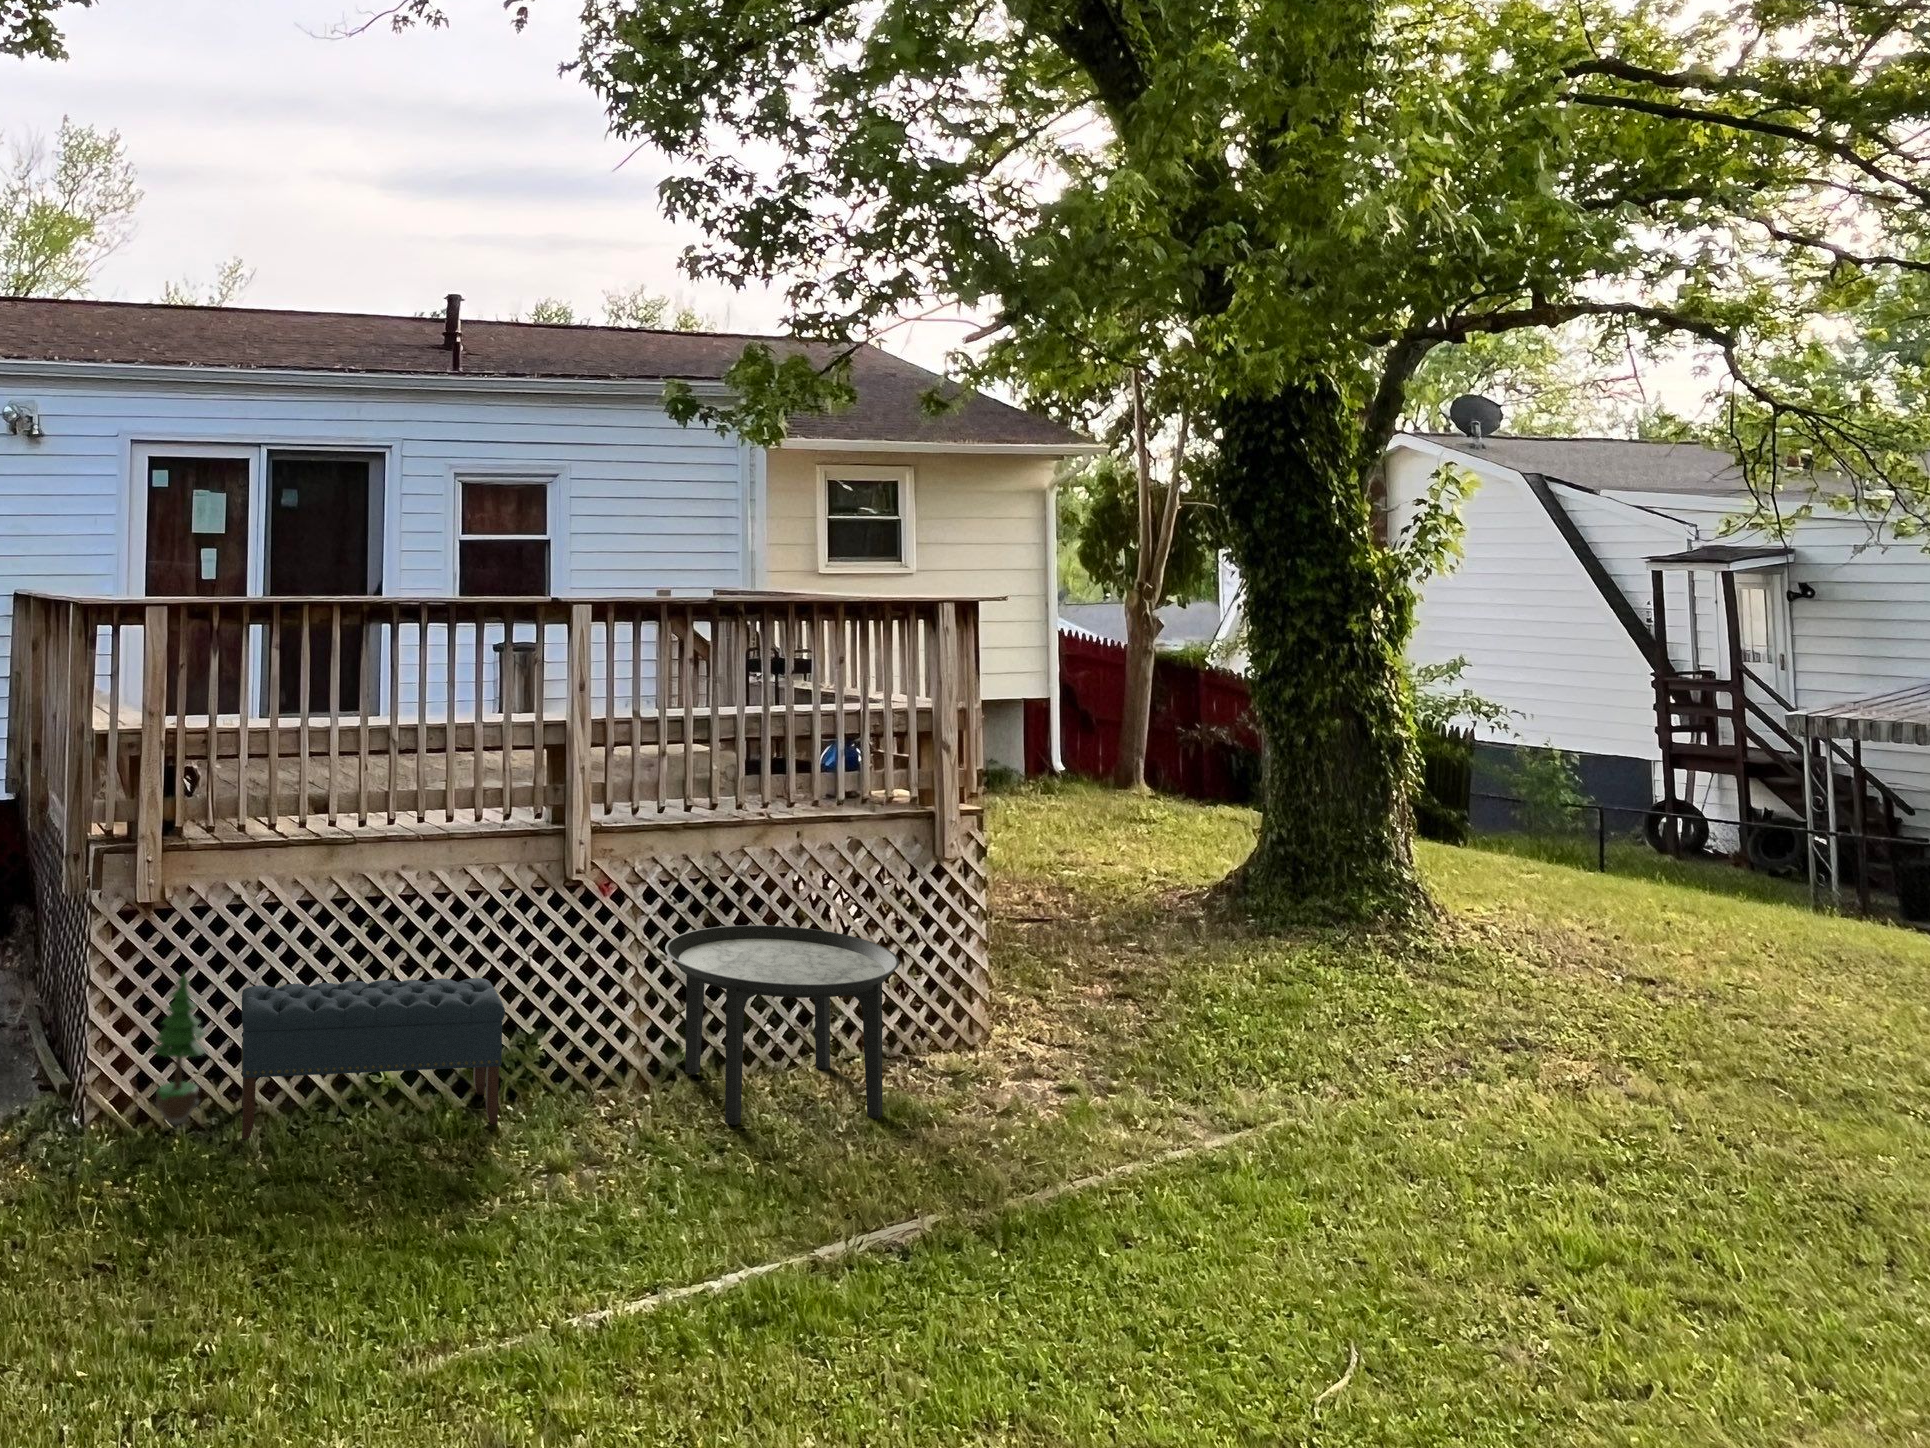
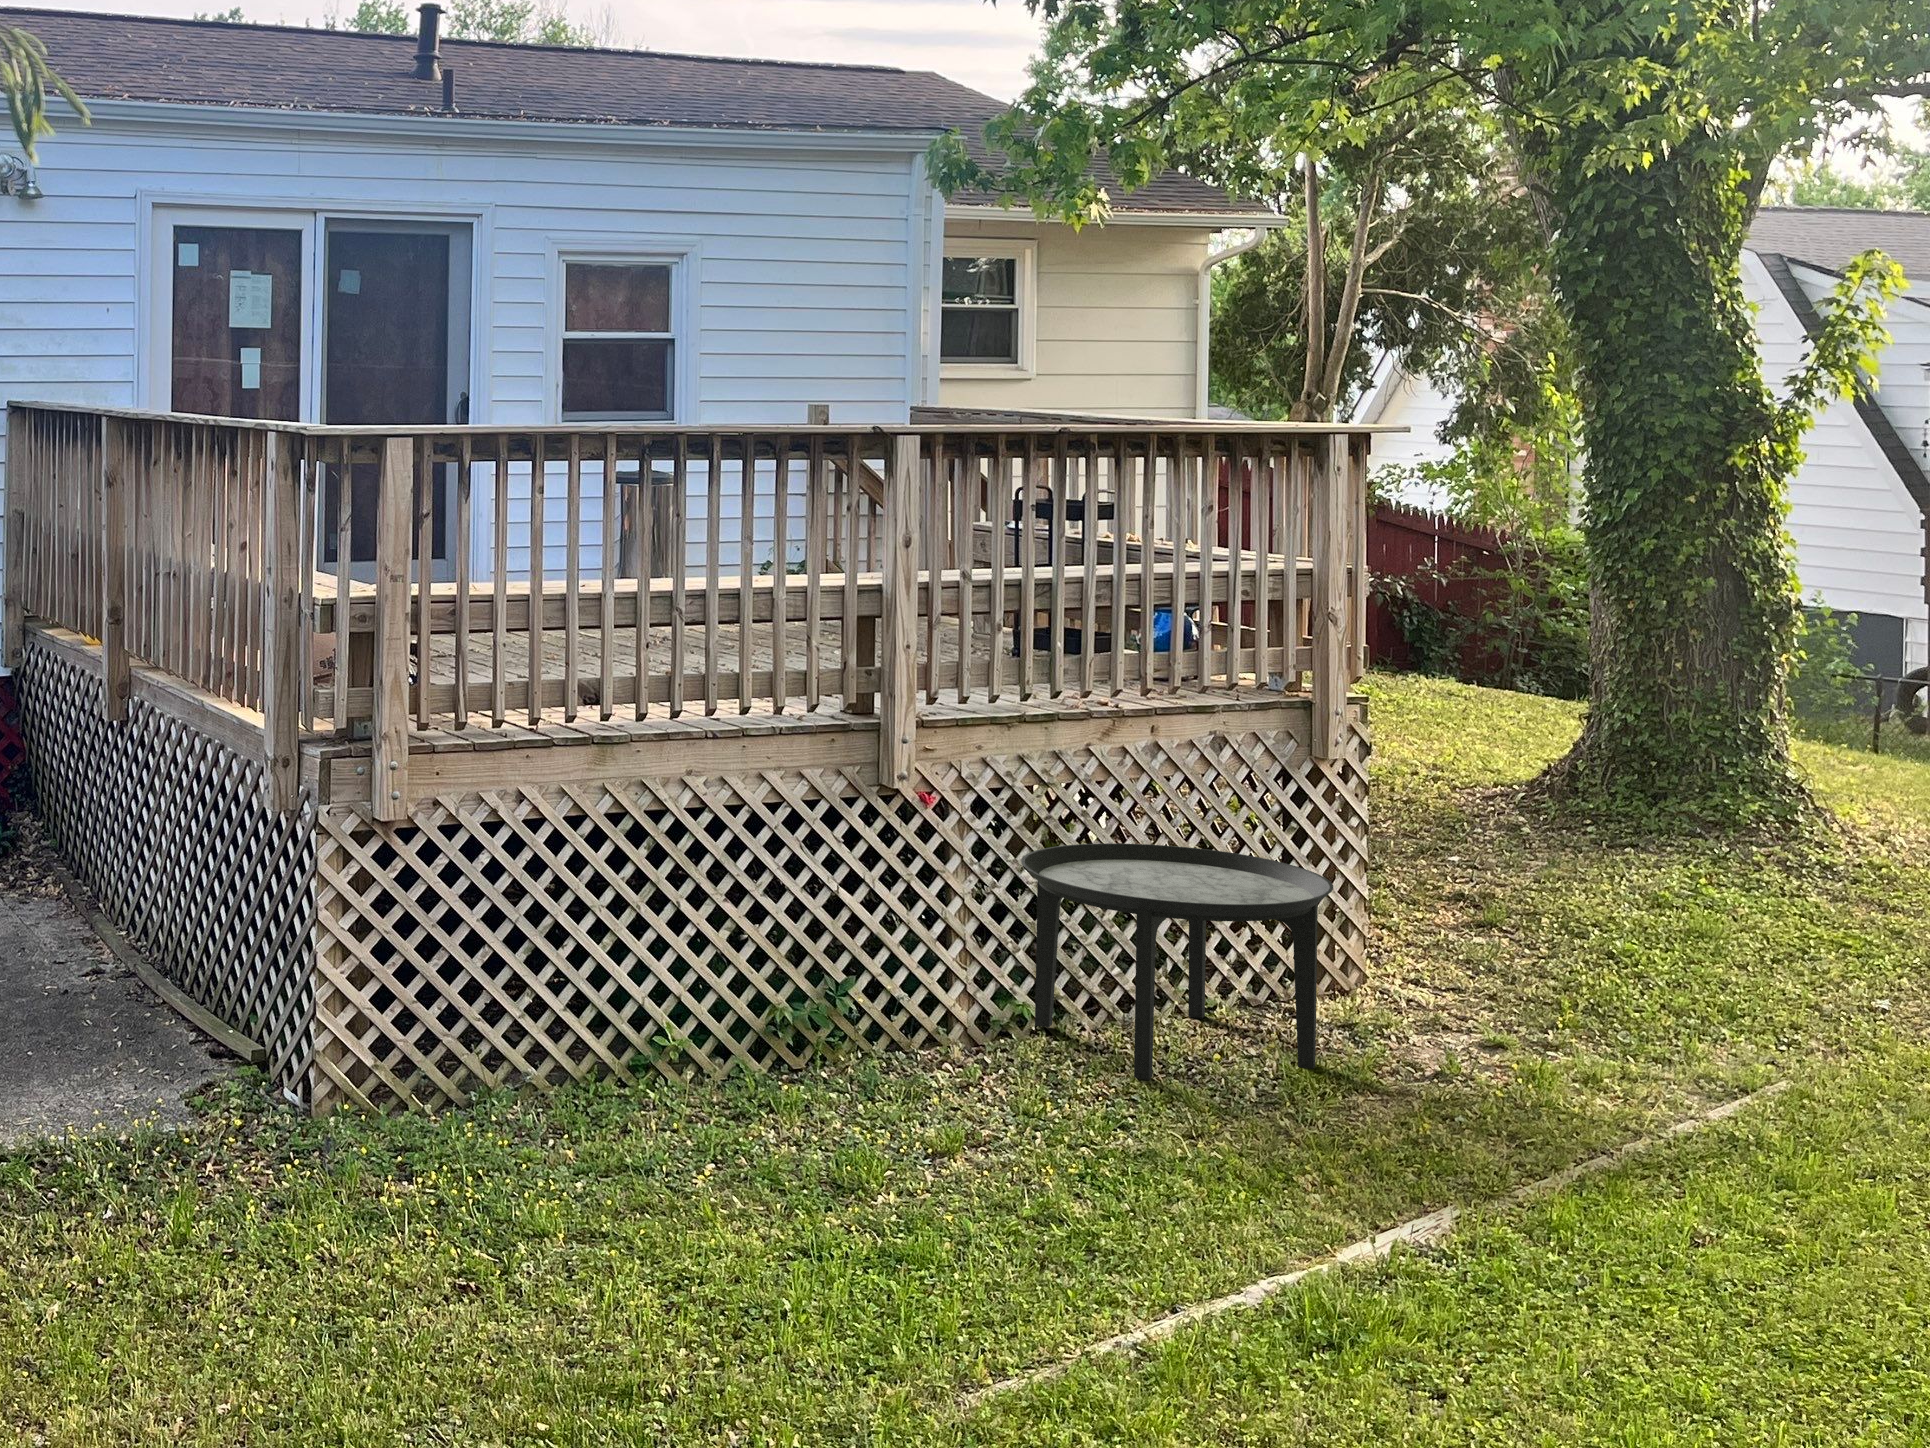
potted tree: present [153,973,205,1126] -> none [412,902,482,1100]
bench: present [242,978,505,1139] -> none [505,911,862,1111]

